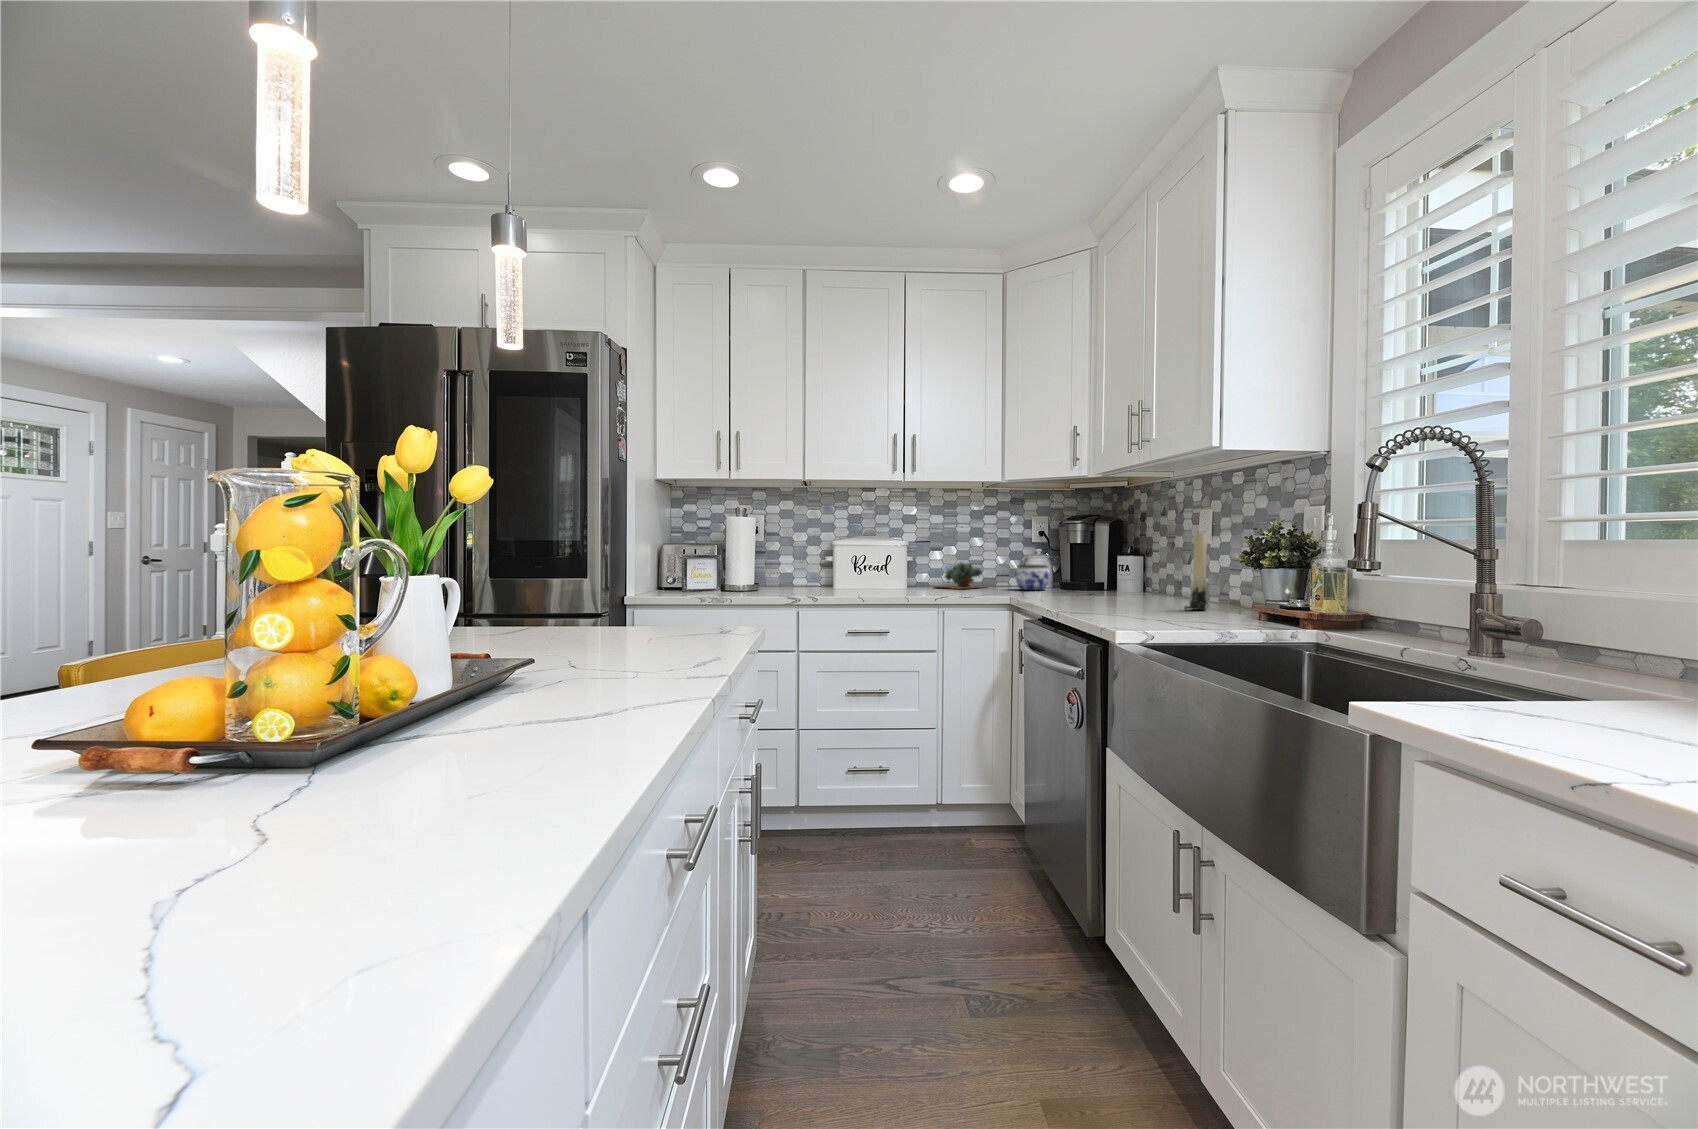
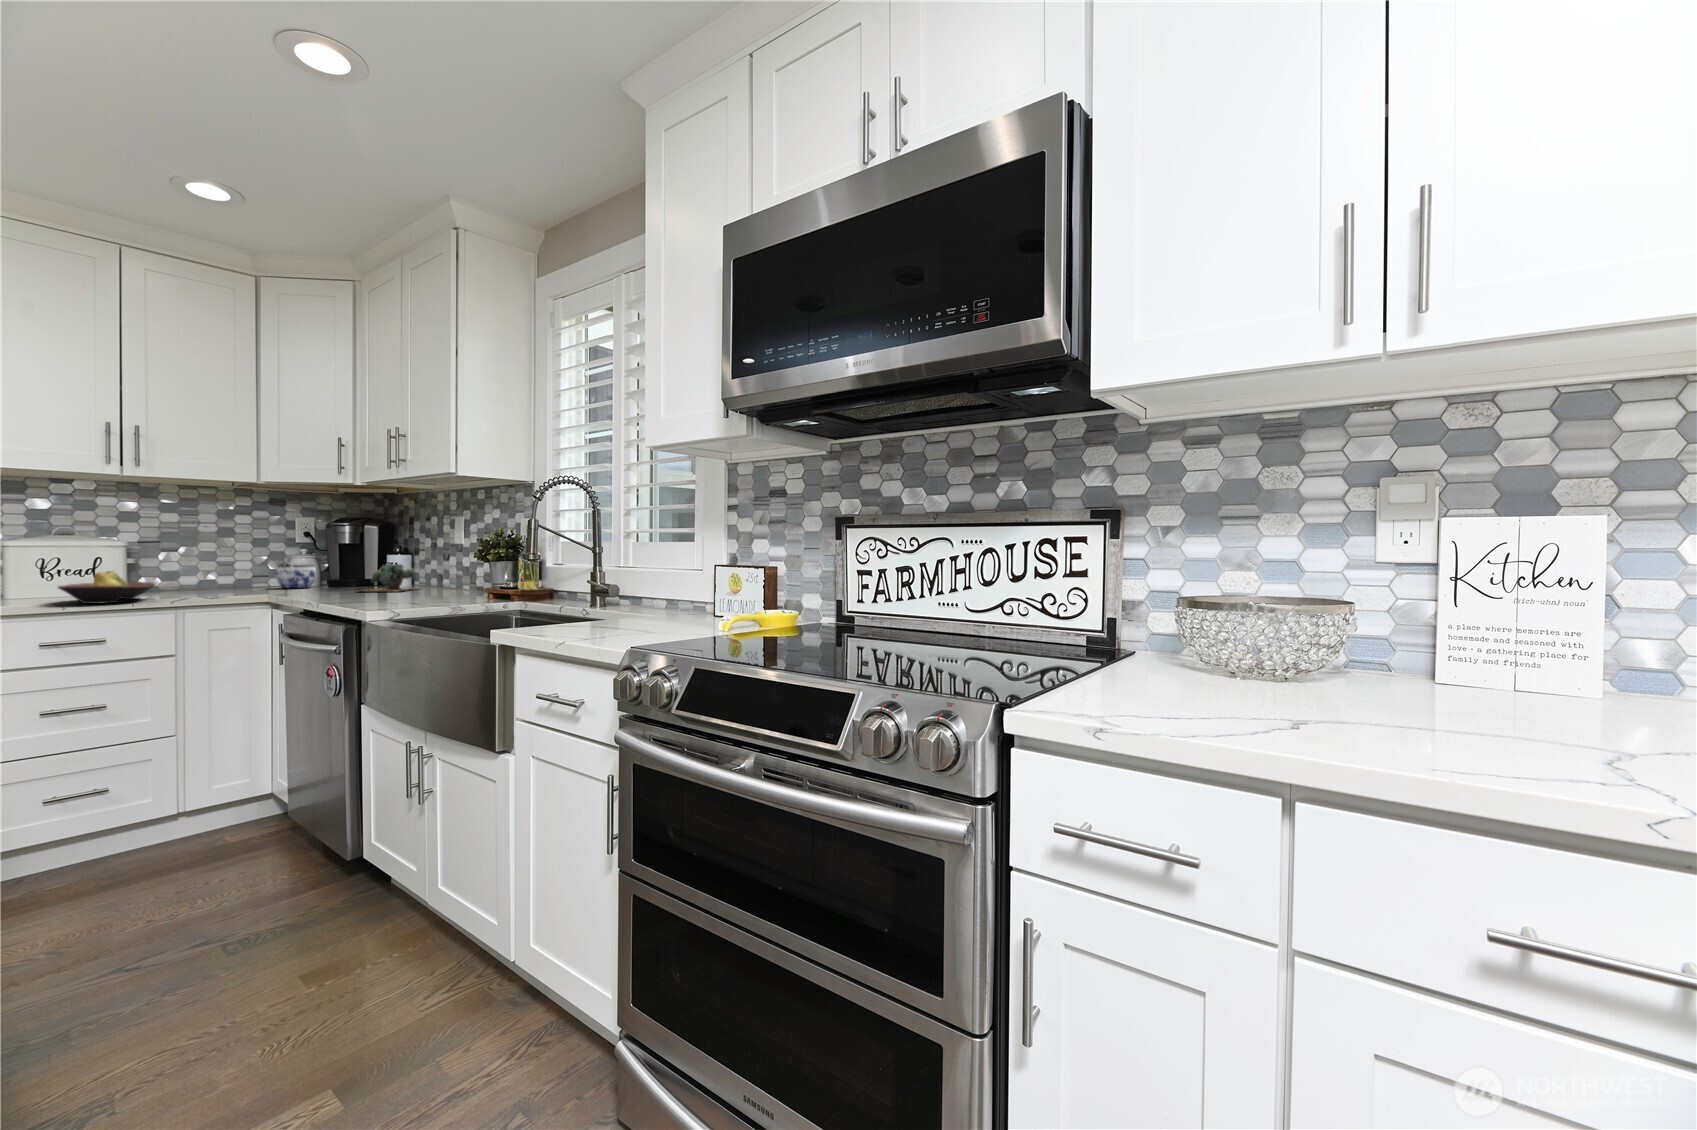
candle: present [1184,533,1208,610] -> none [437,533,457,595]
succulent plant: present [940,562,982,589] -> present [359,563,415,592]
fruit bowl: none [861,569,924,600] -> present [58,571,155,604]

